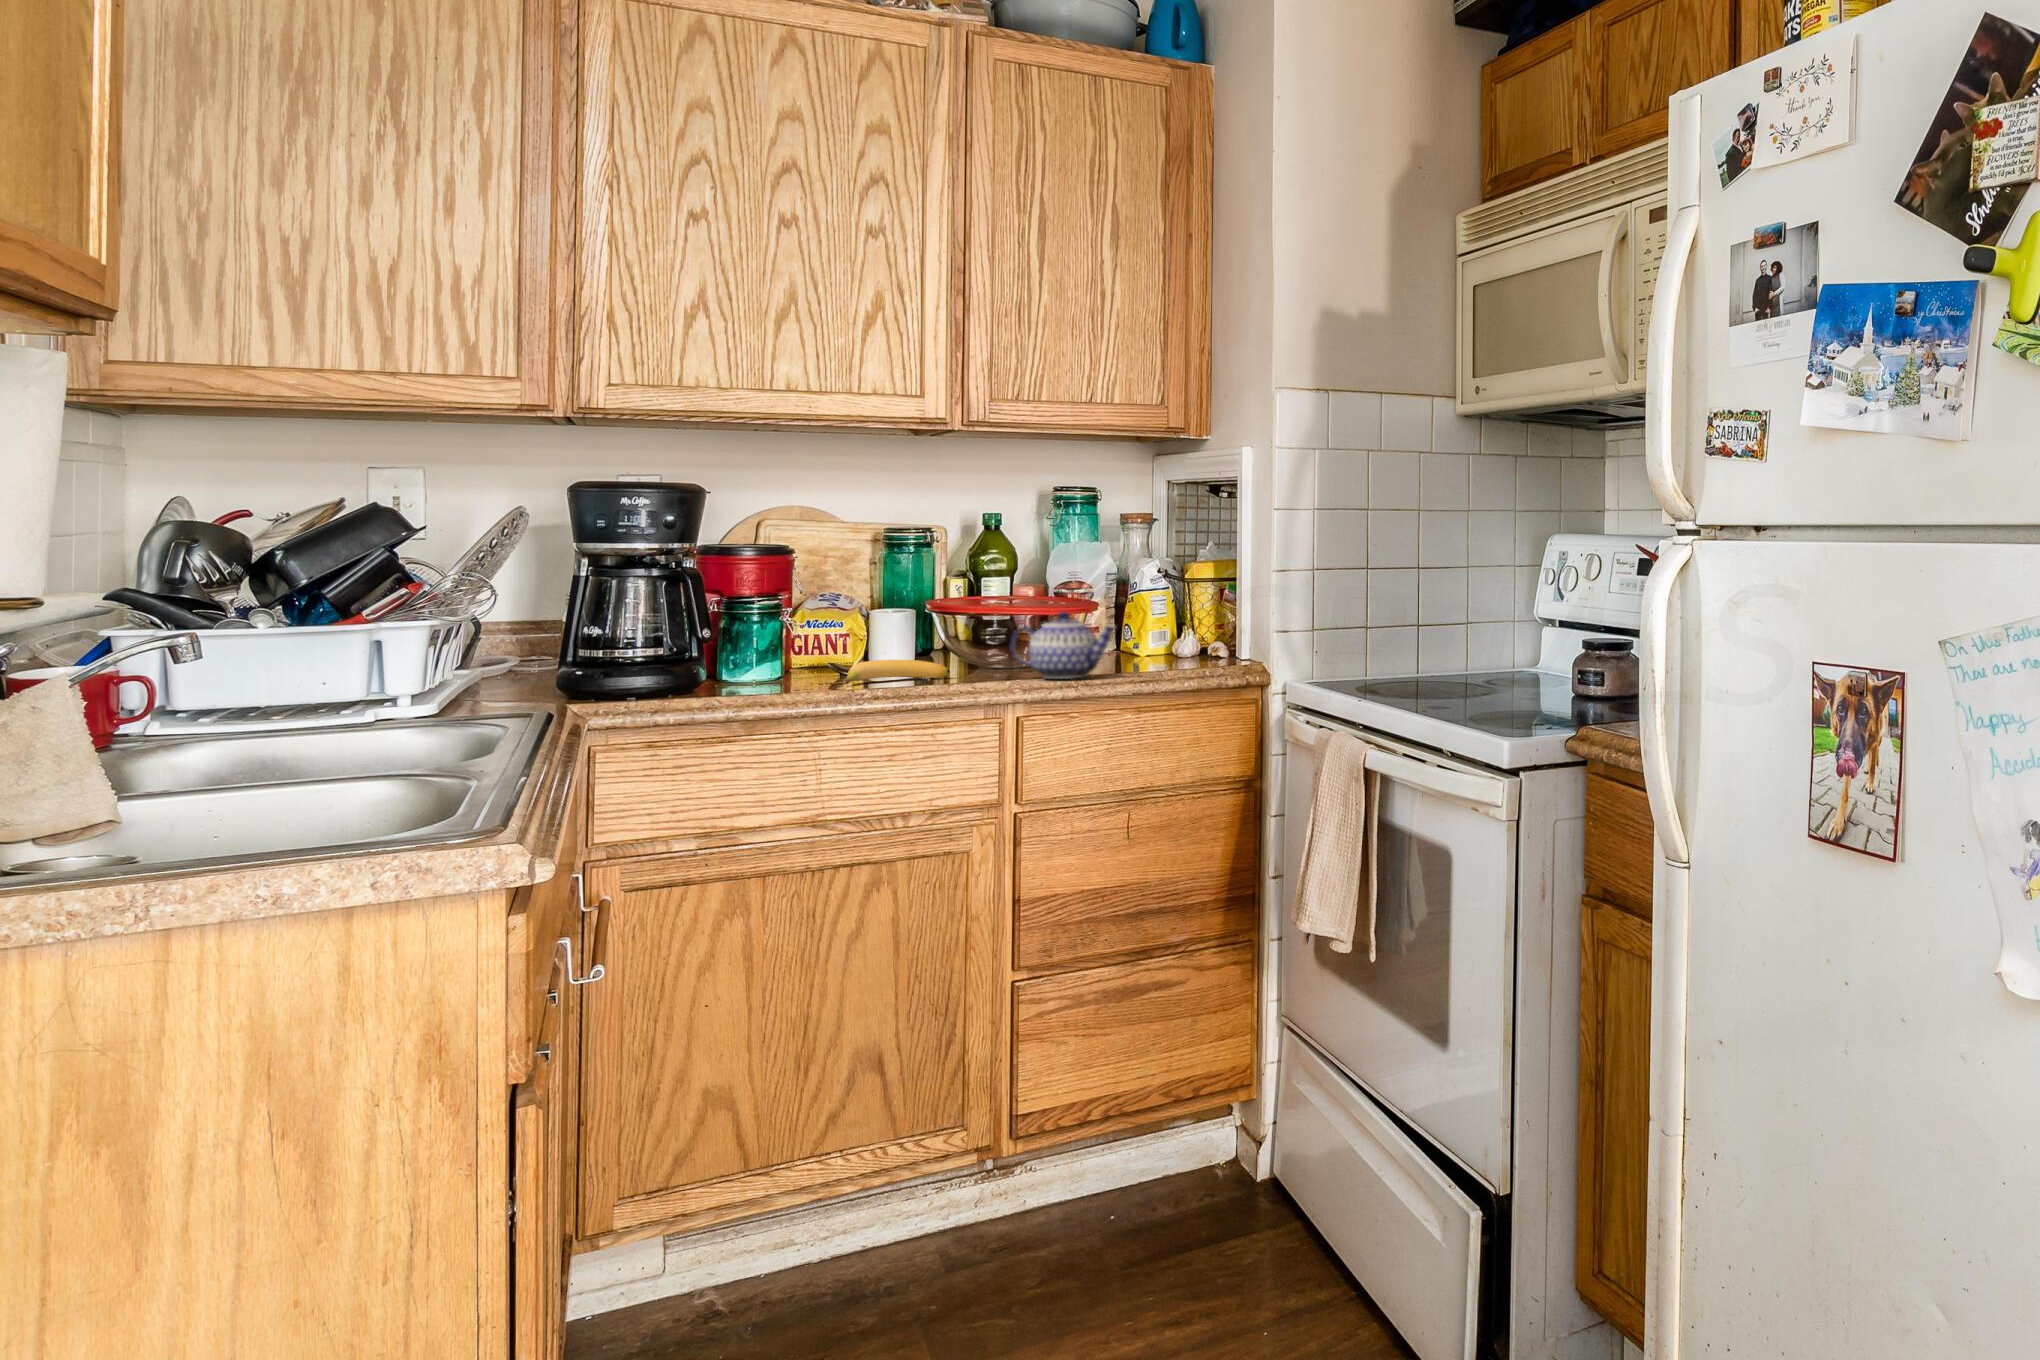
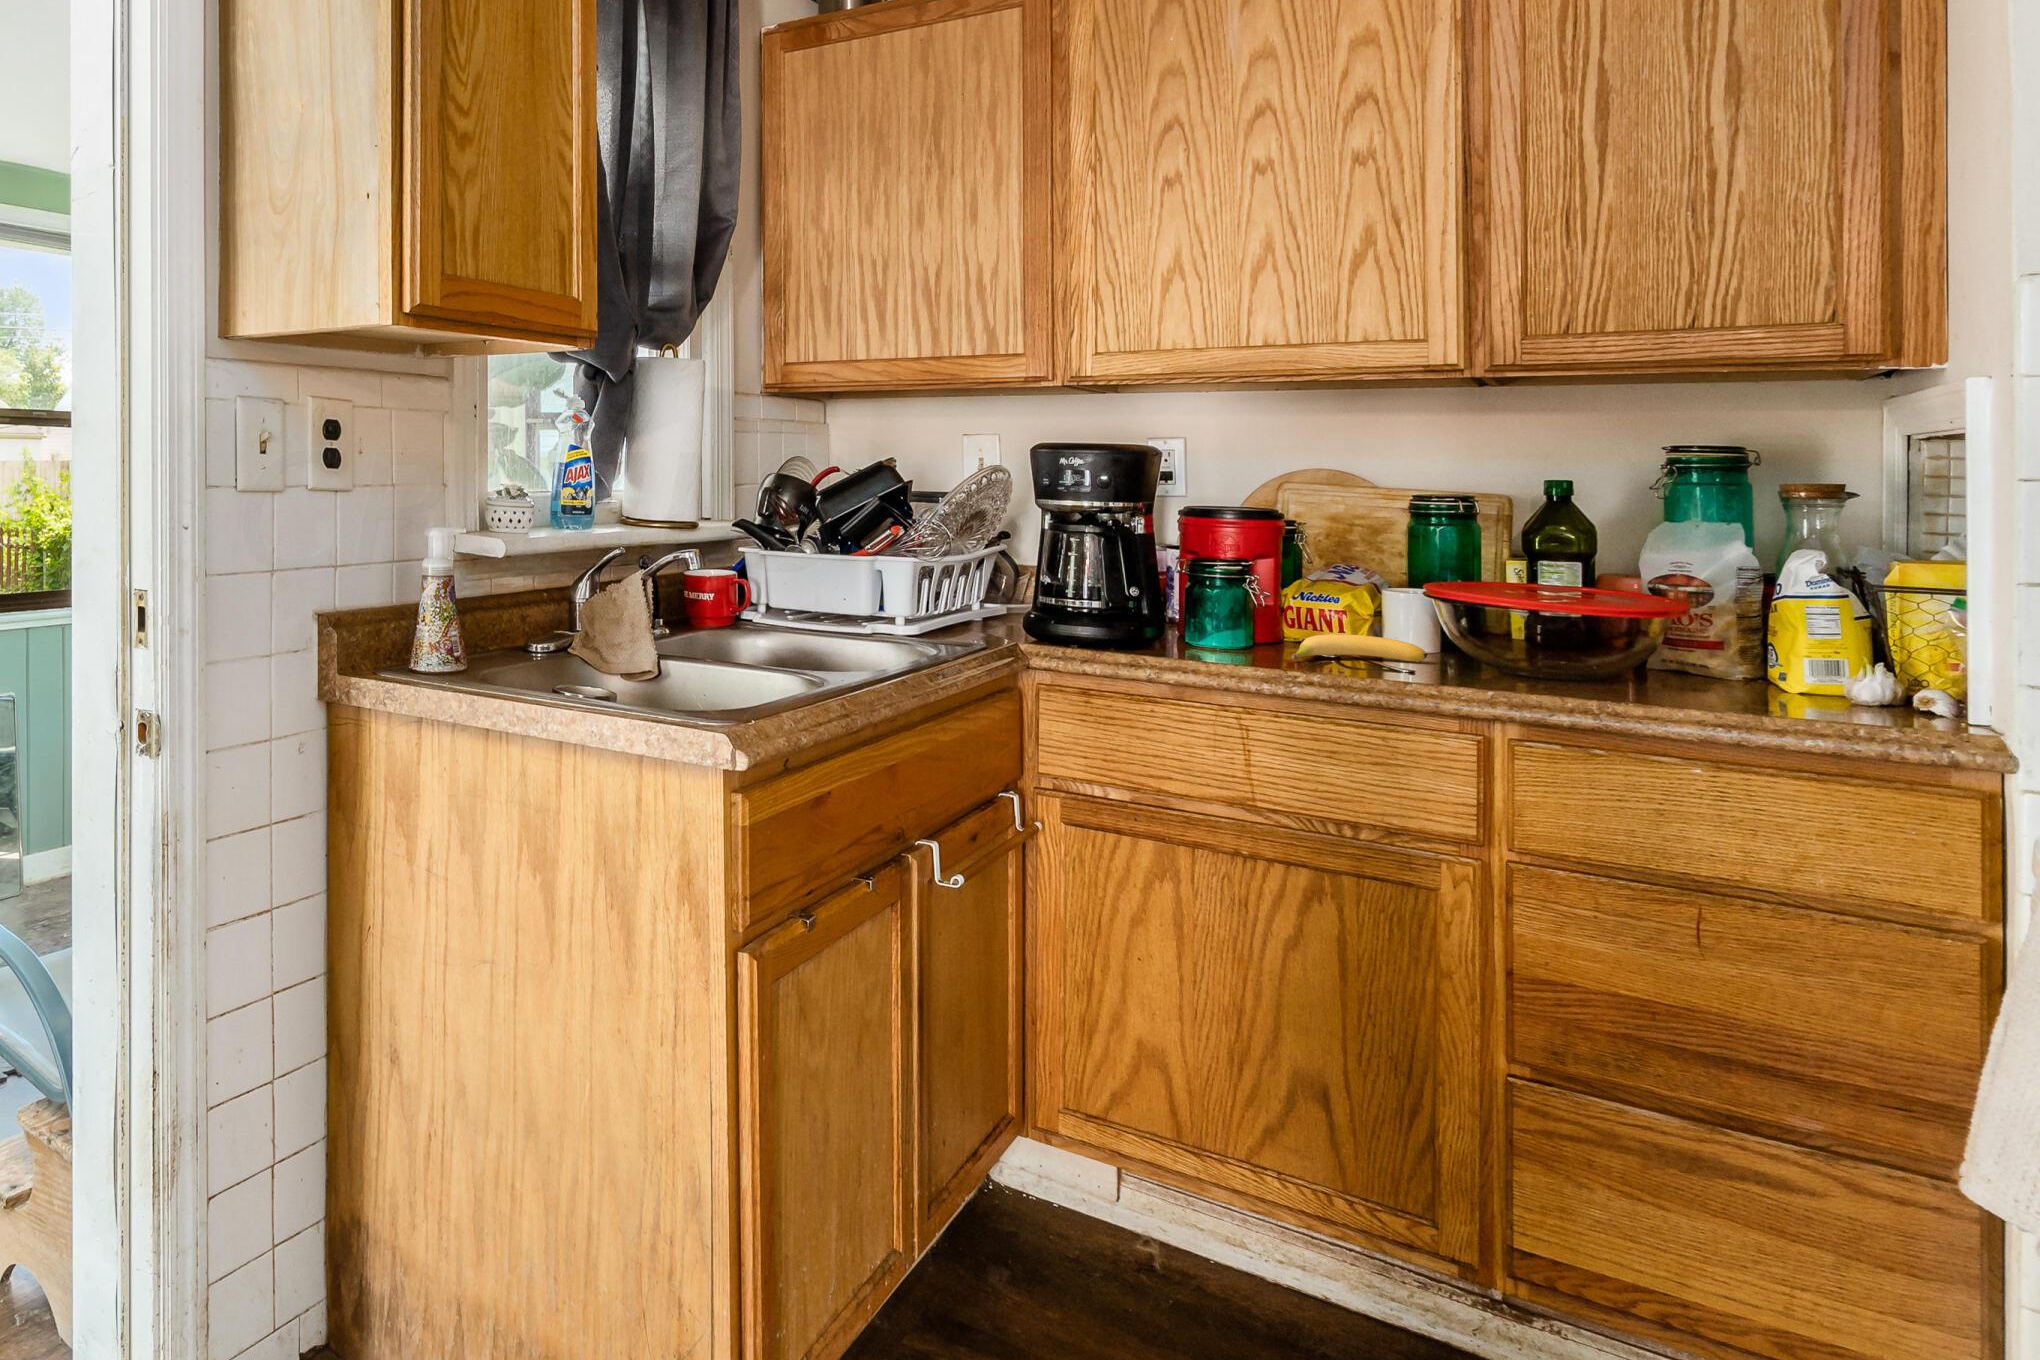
teapot: present [1011,612,1115,679] -> none [1510,601,1679,691]

